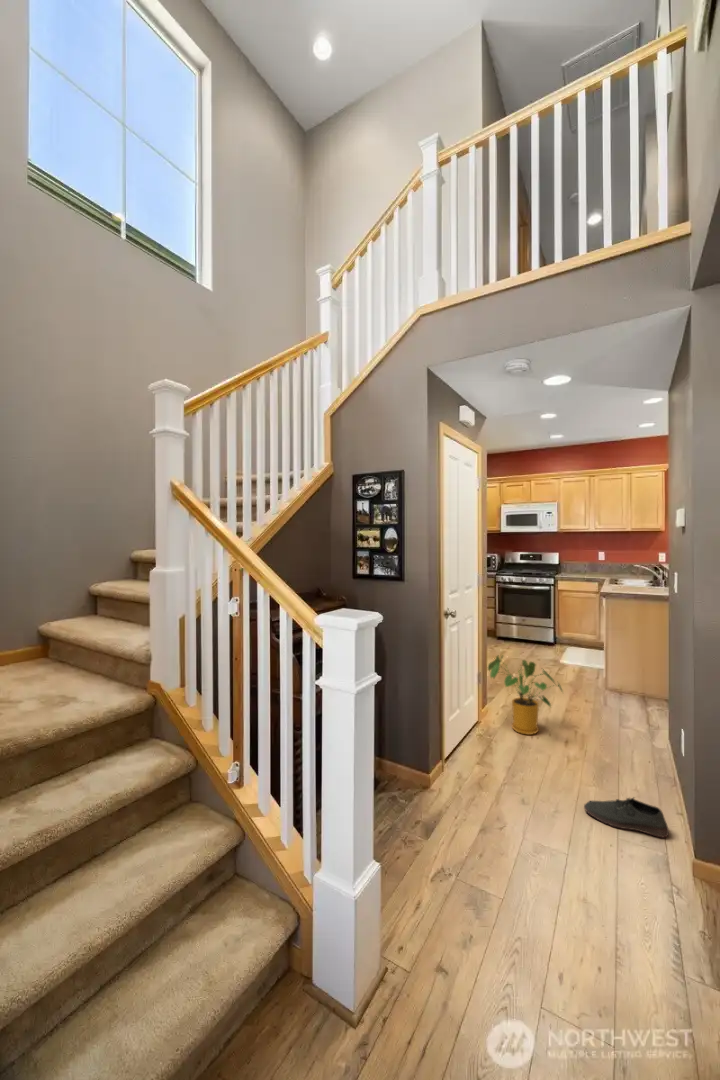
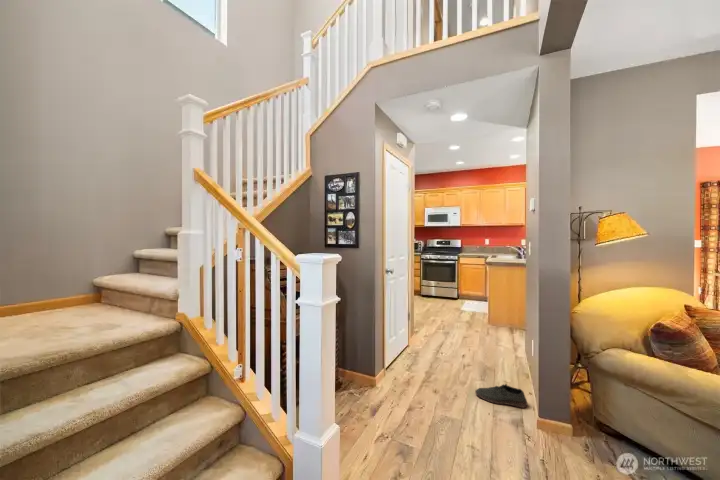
house plant: present [488,656,562,735] -> none [415,301,463,351]

